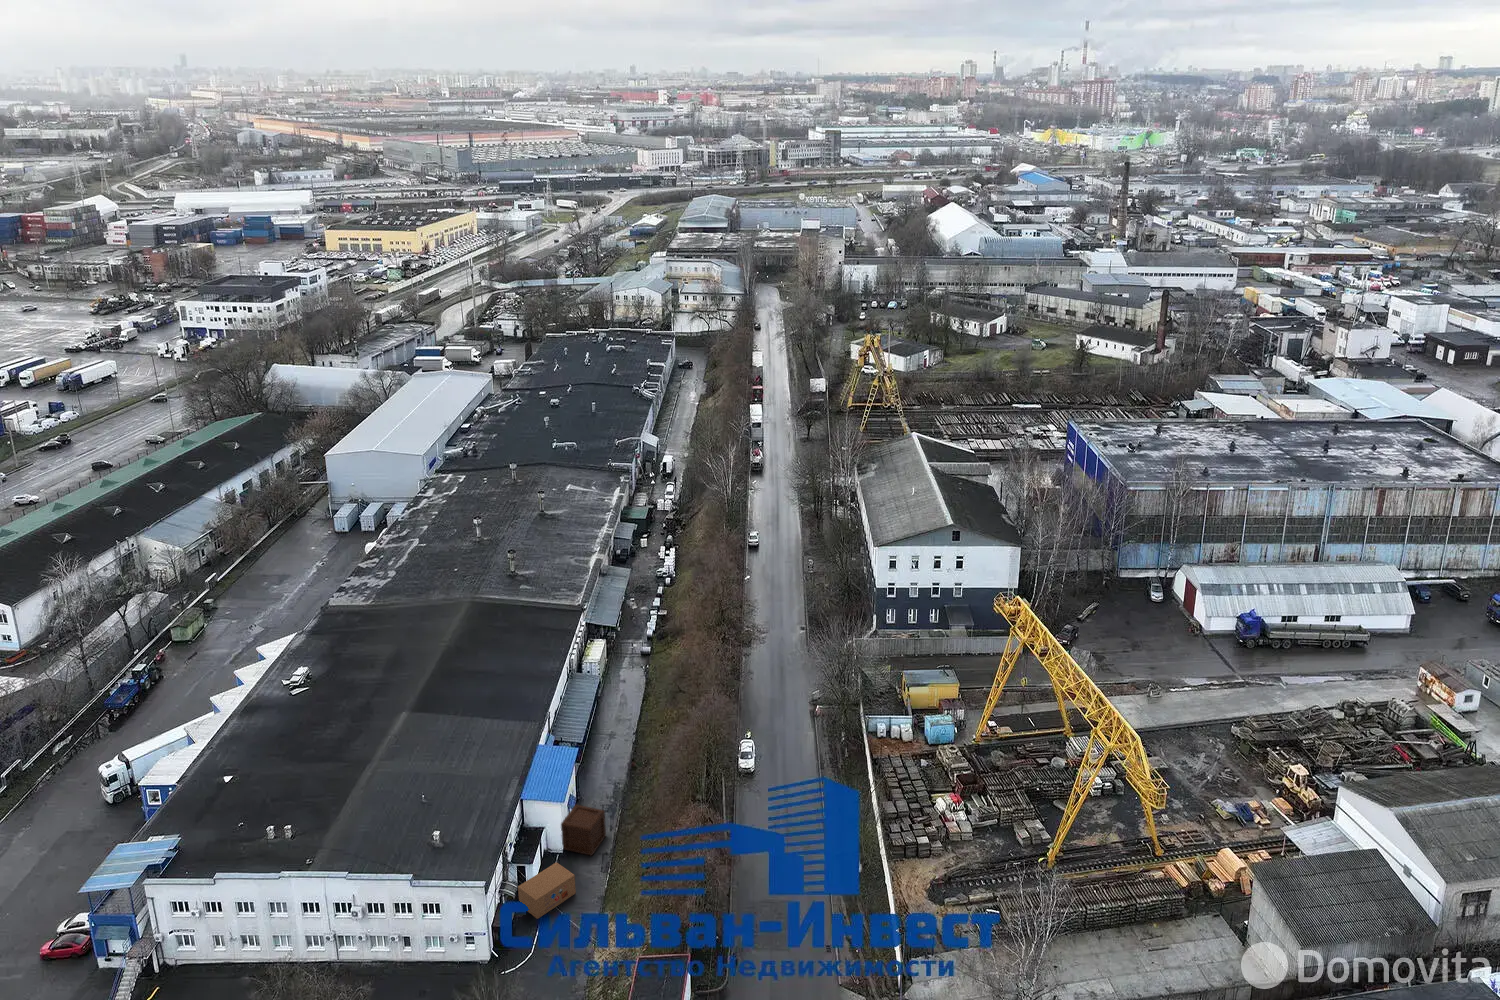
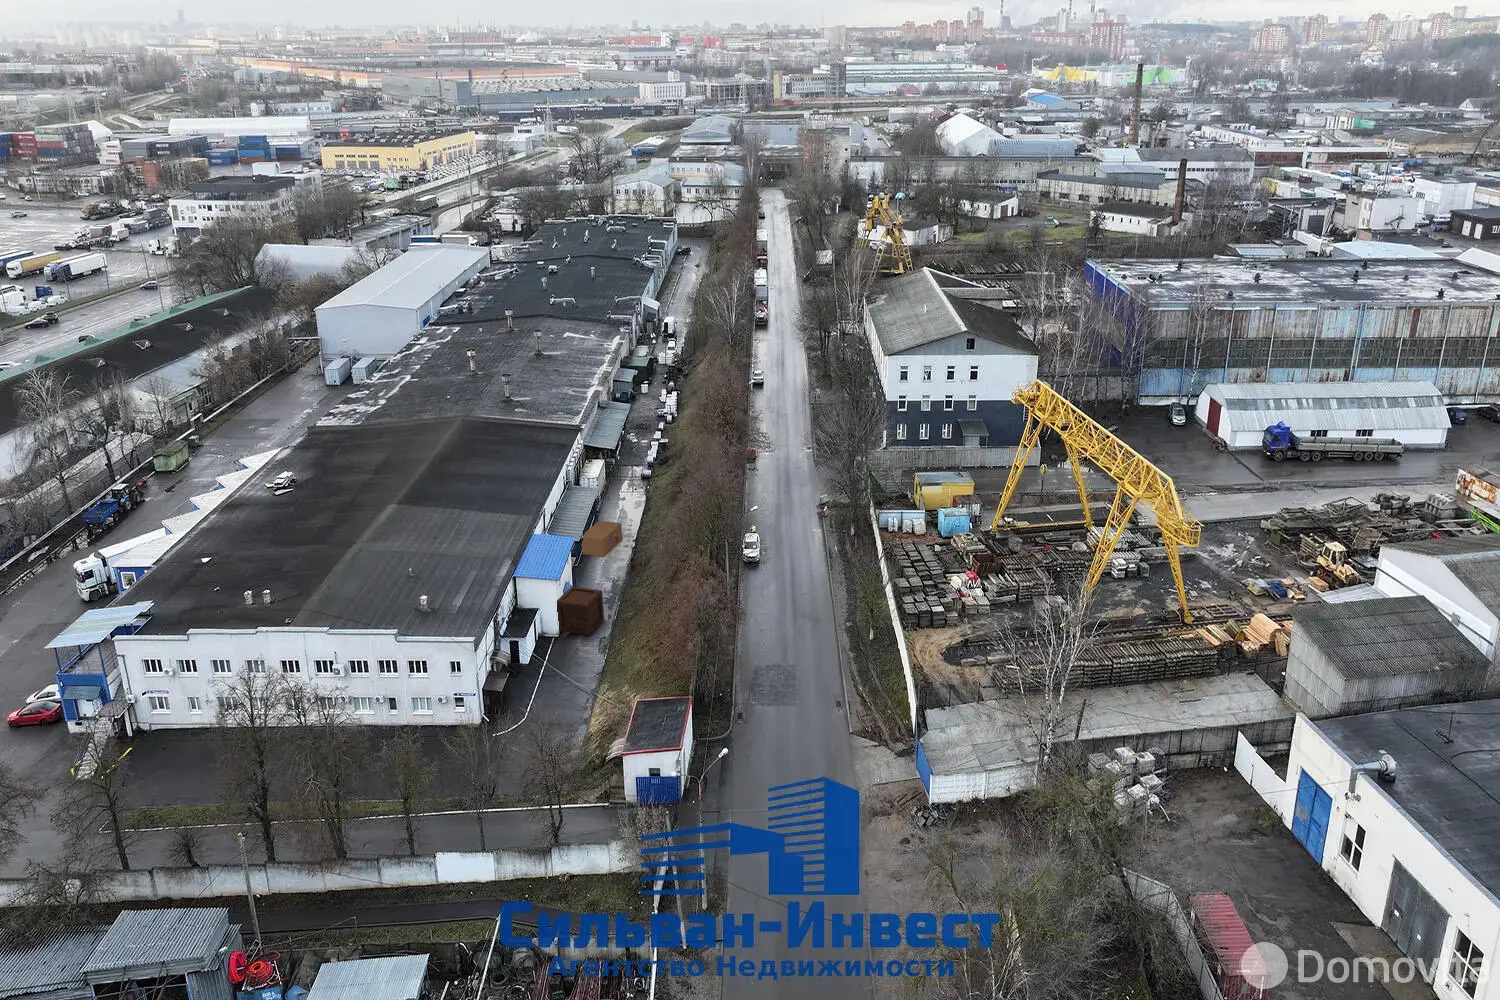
cardboard box: present [518,862,576,919] -> present [582,520,622,557]

